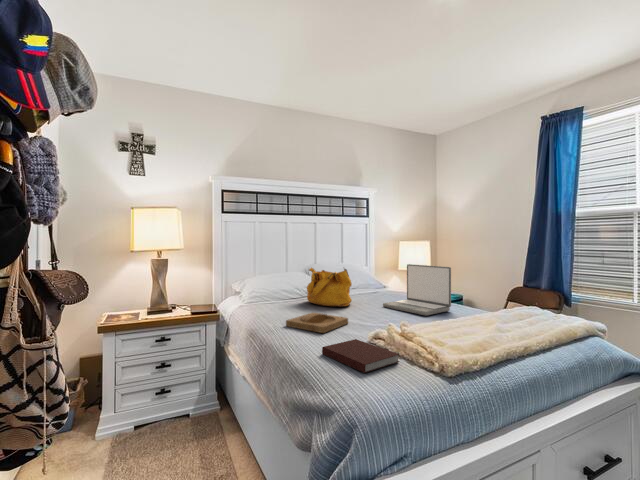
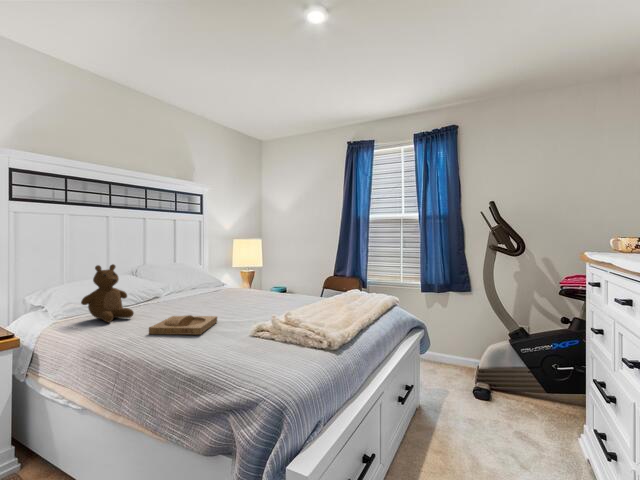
teddy bear: none [250,263,287,311] -> present [81,264,134,322]
laptop: present [383,264,451,315] -> none [237,260,298,306]
handbag: present [307,268,352,307] -> none [151,265,205,308]
notebook: present [322,339,399,373] -> none [216,334,292,361]

